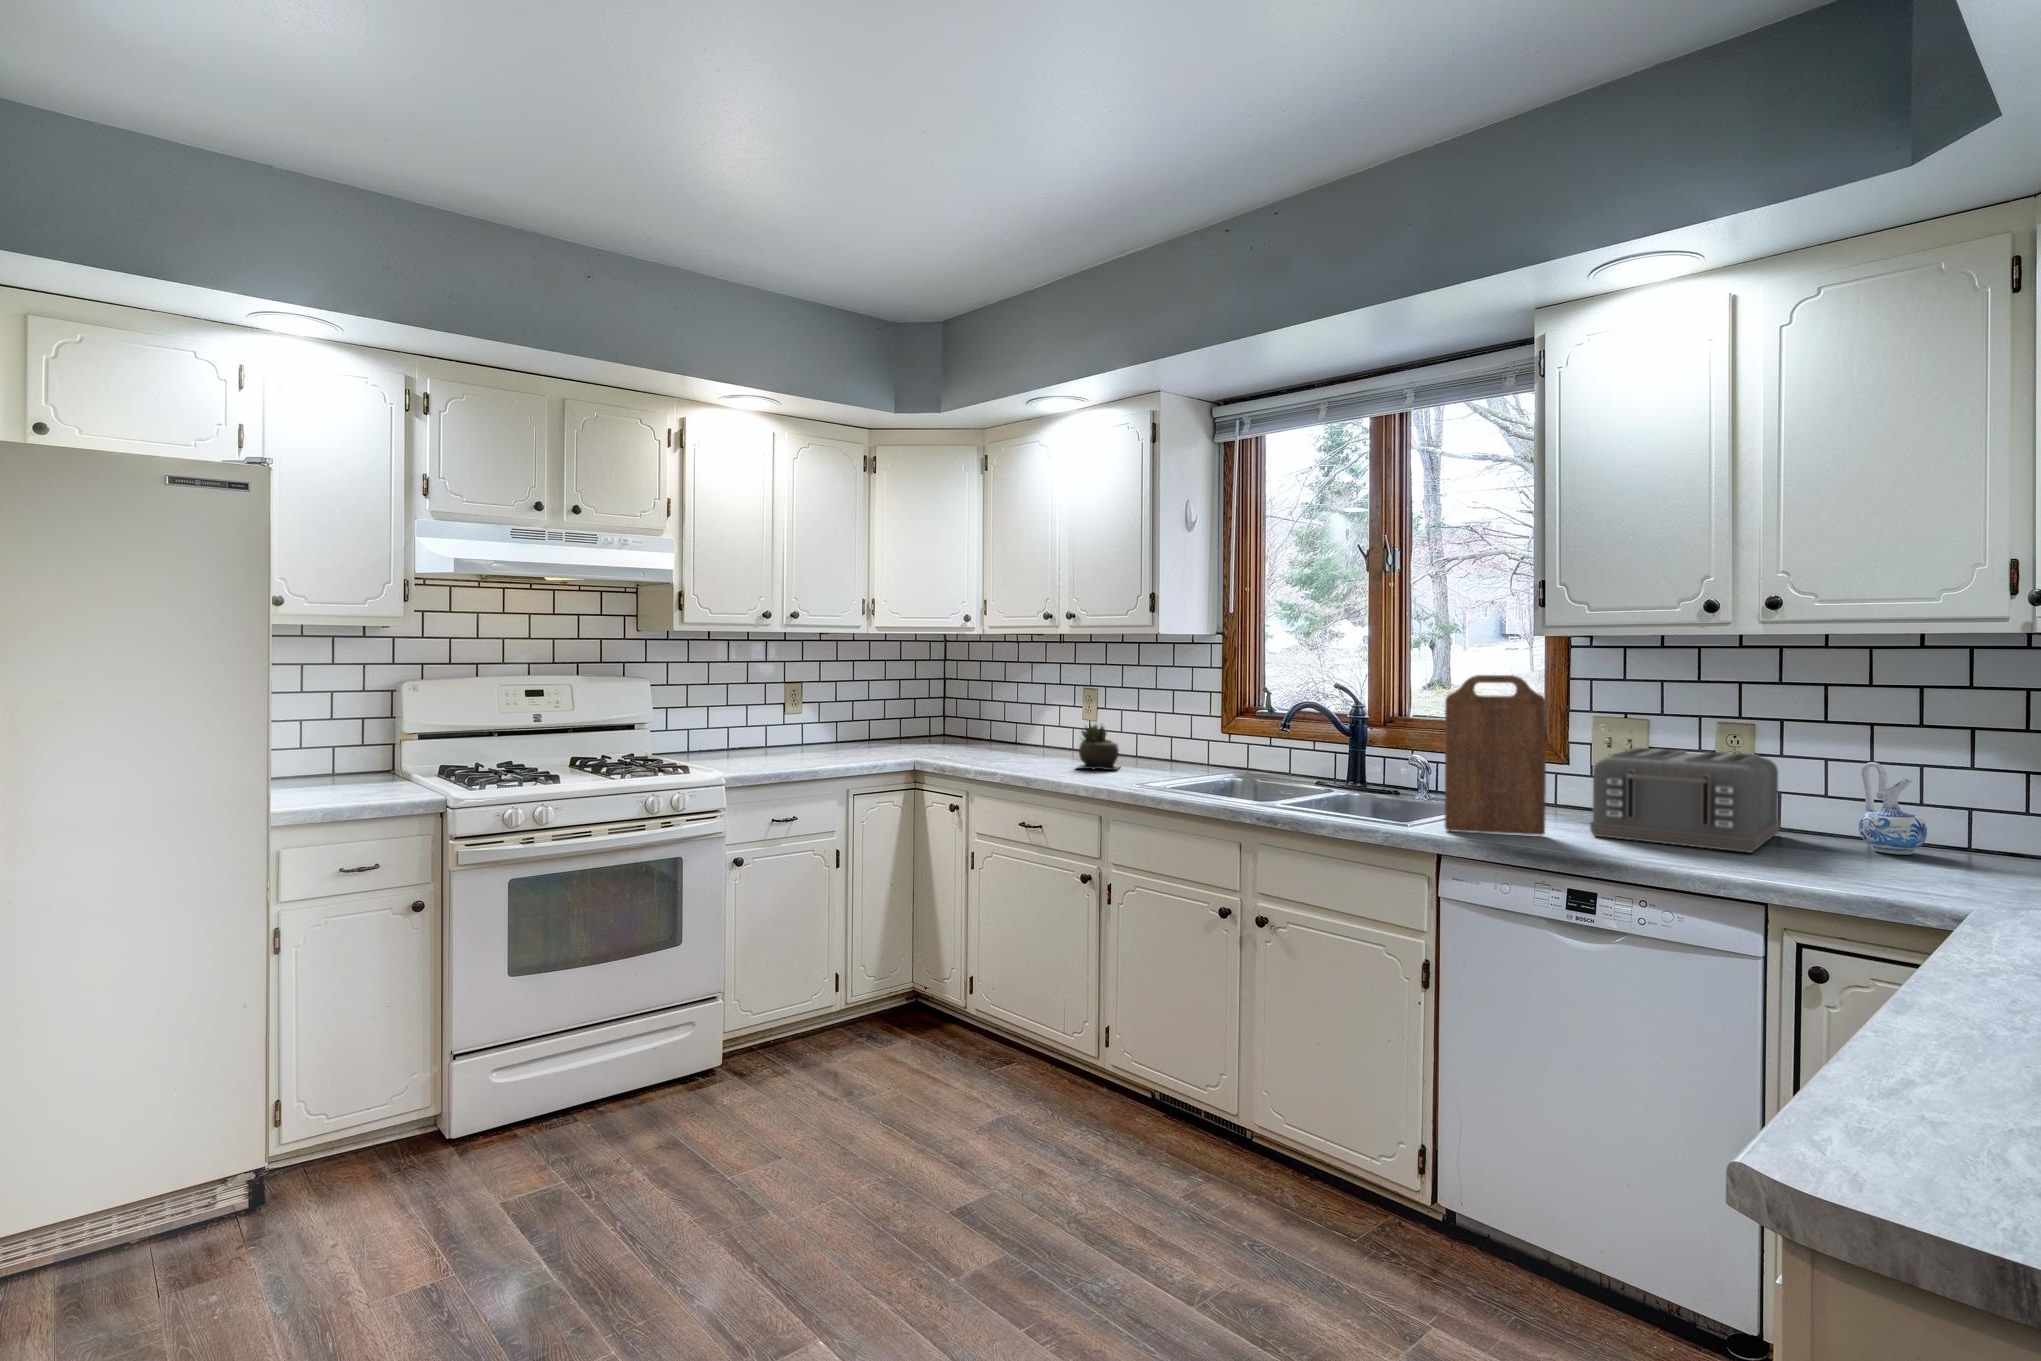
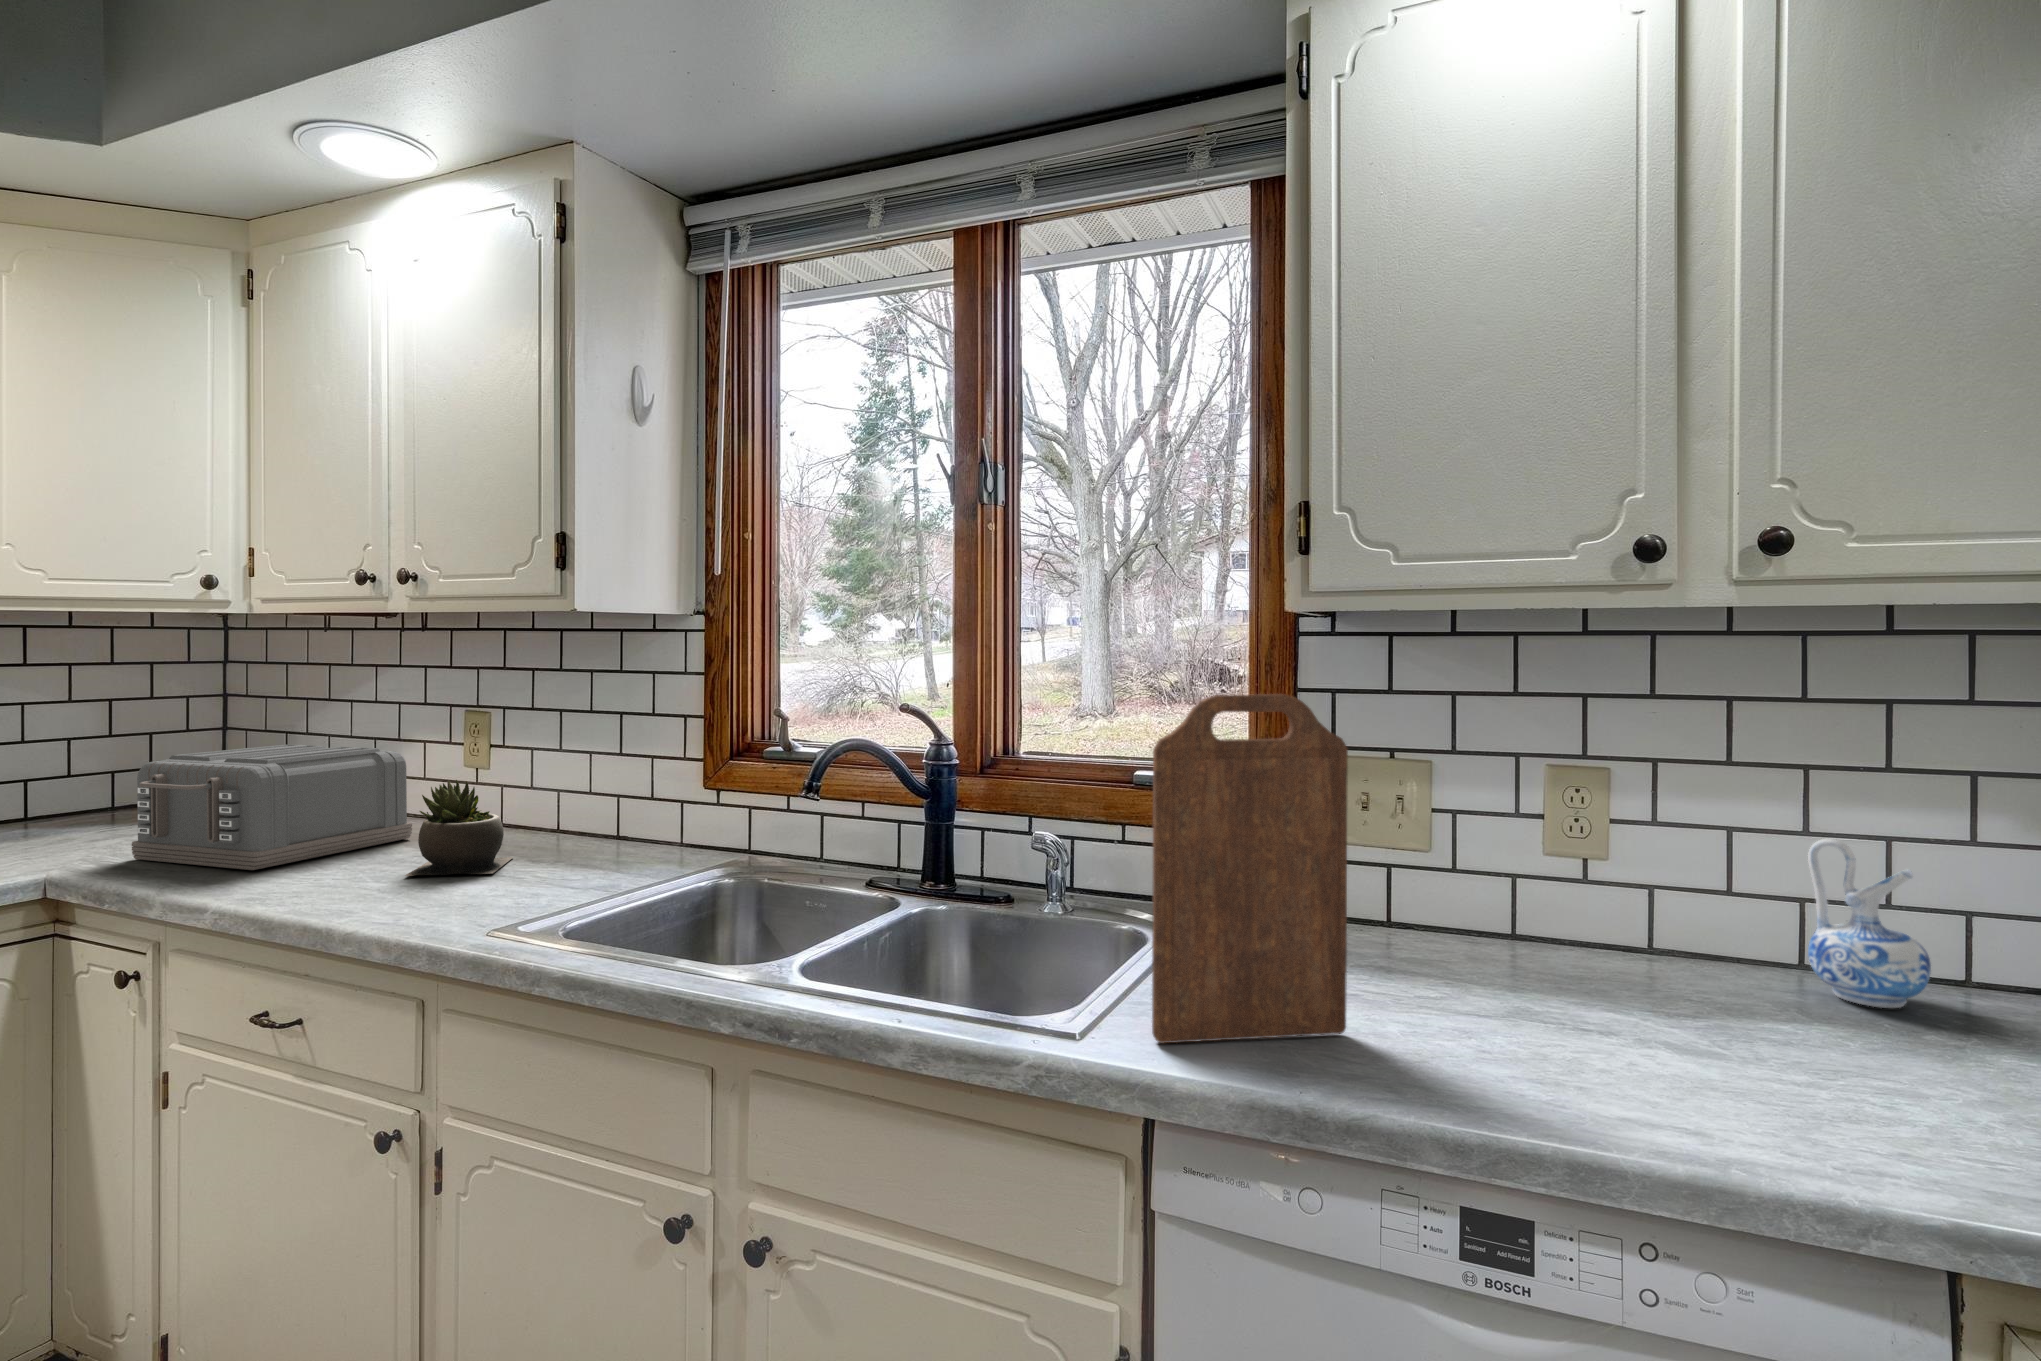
toaster: present [1590,748,1780,853] -> present [132,745,412,870]

